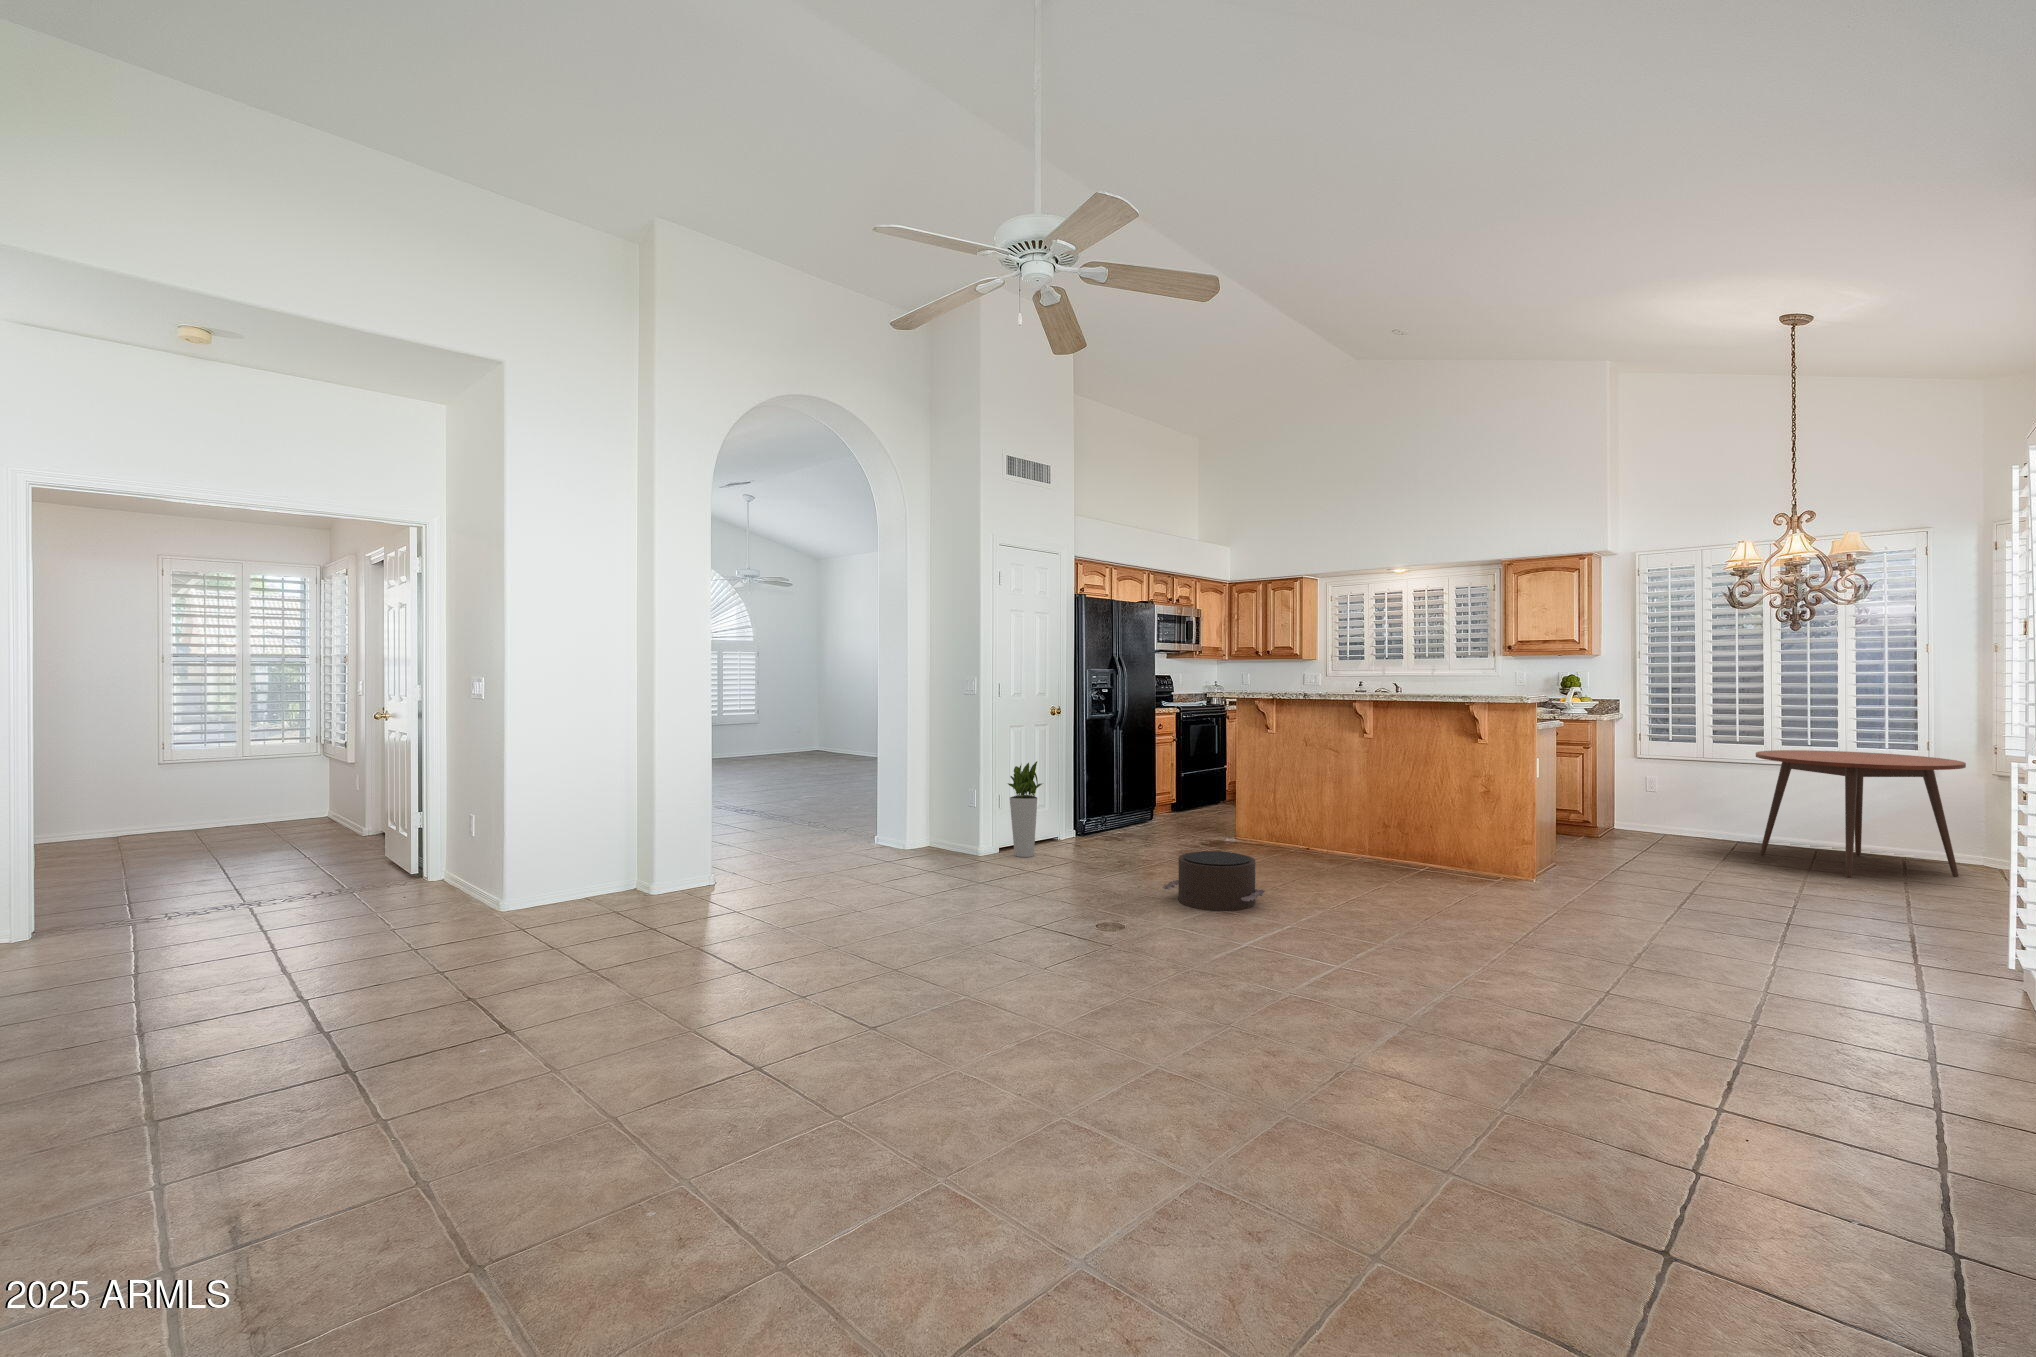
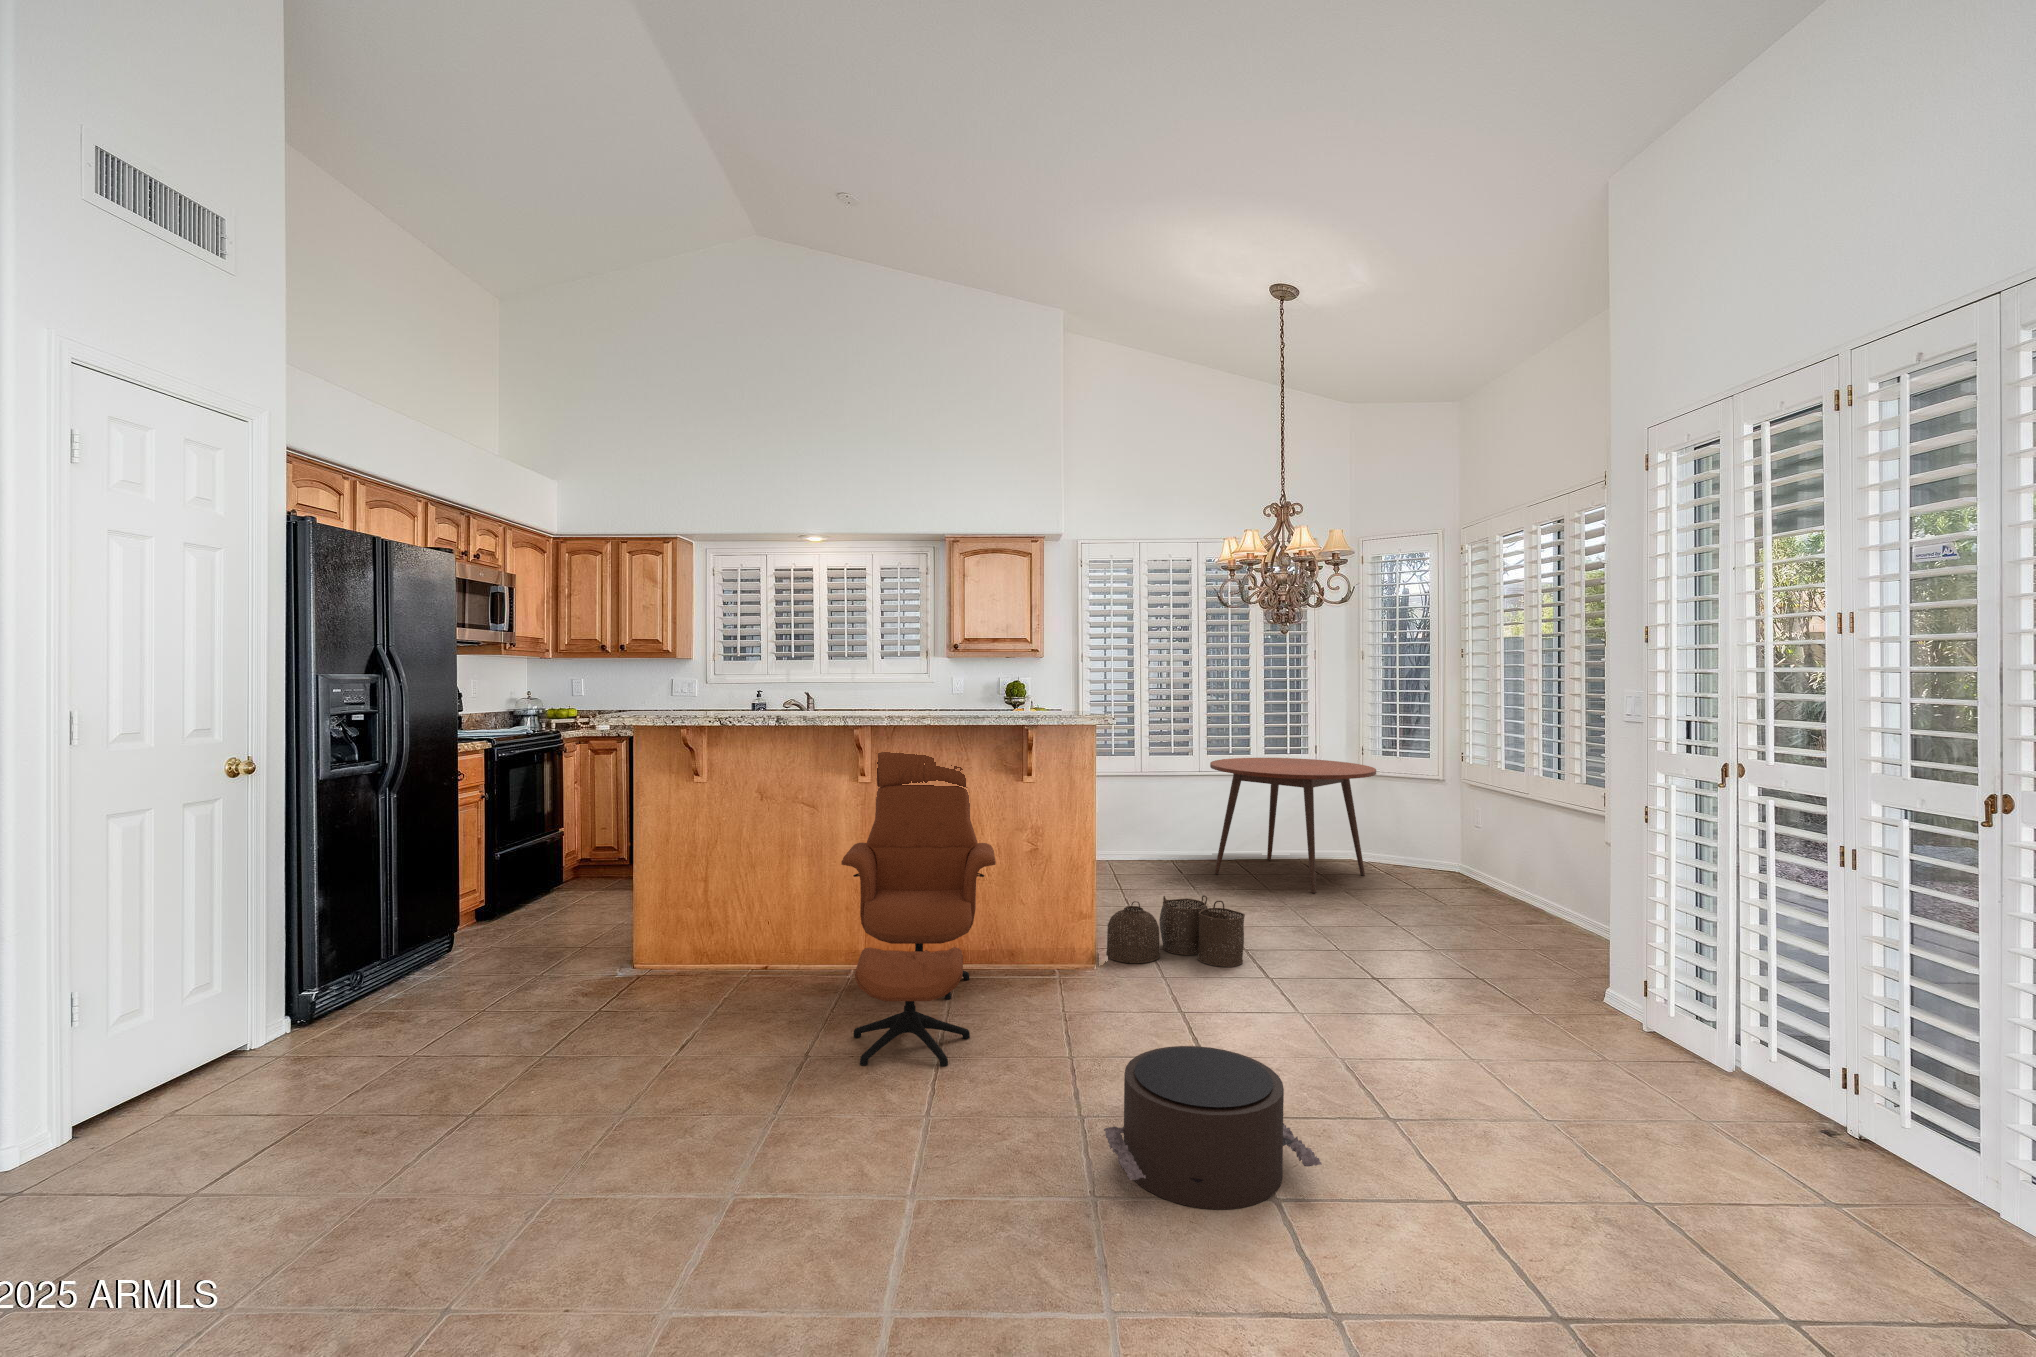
armchair: none [1314,716,1450,891] -> present [841,752,996,1067]
planter: present [1008,761,1042,857] -> none [72,908,205,1169]
woven basket: none [1546,838,1678,894] -> present [1106,895,1245,967]
pouf: present [1162,851,1265,911] -> present [1104,1046,1322,1209]

